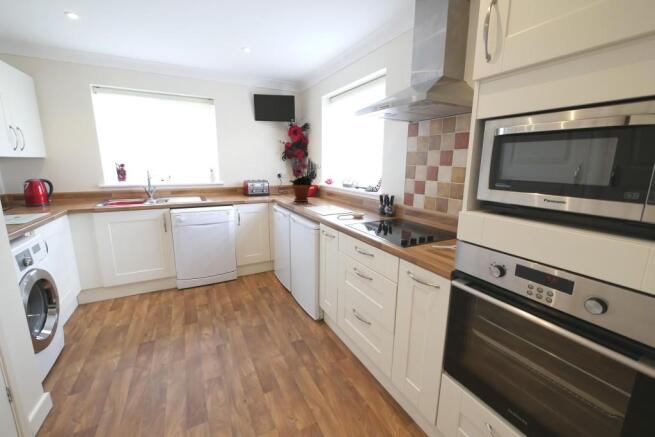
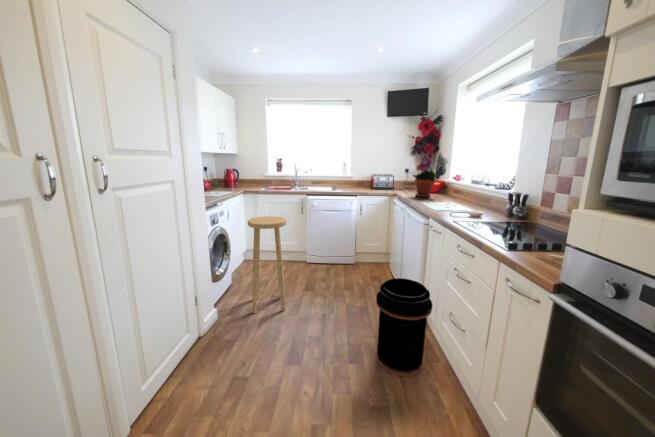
stool: none [93,241,164,375] -> present [248,216,287,313]
trash can: none [284,287,339,387] -> present [376,278,432,376]

